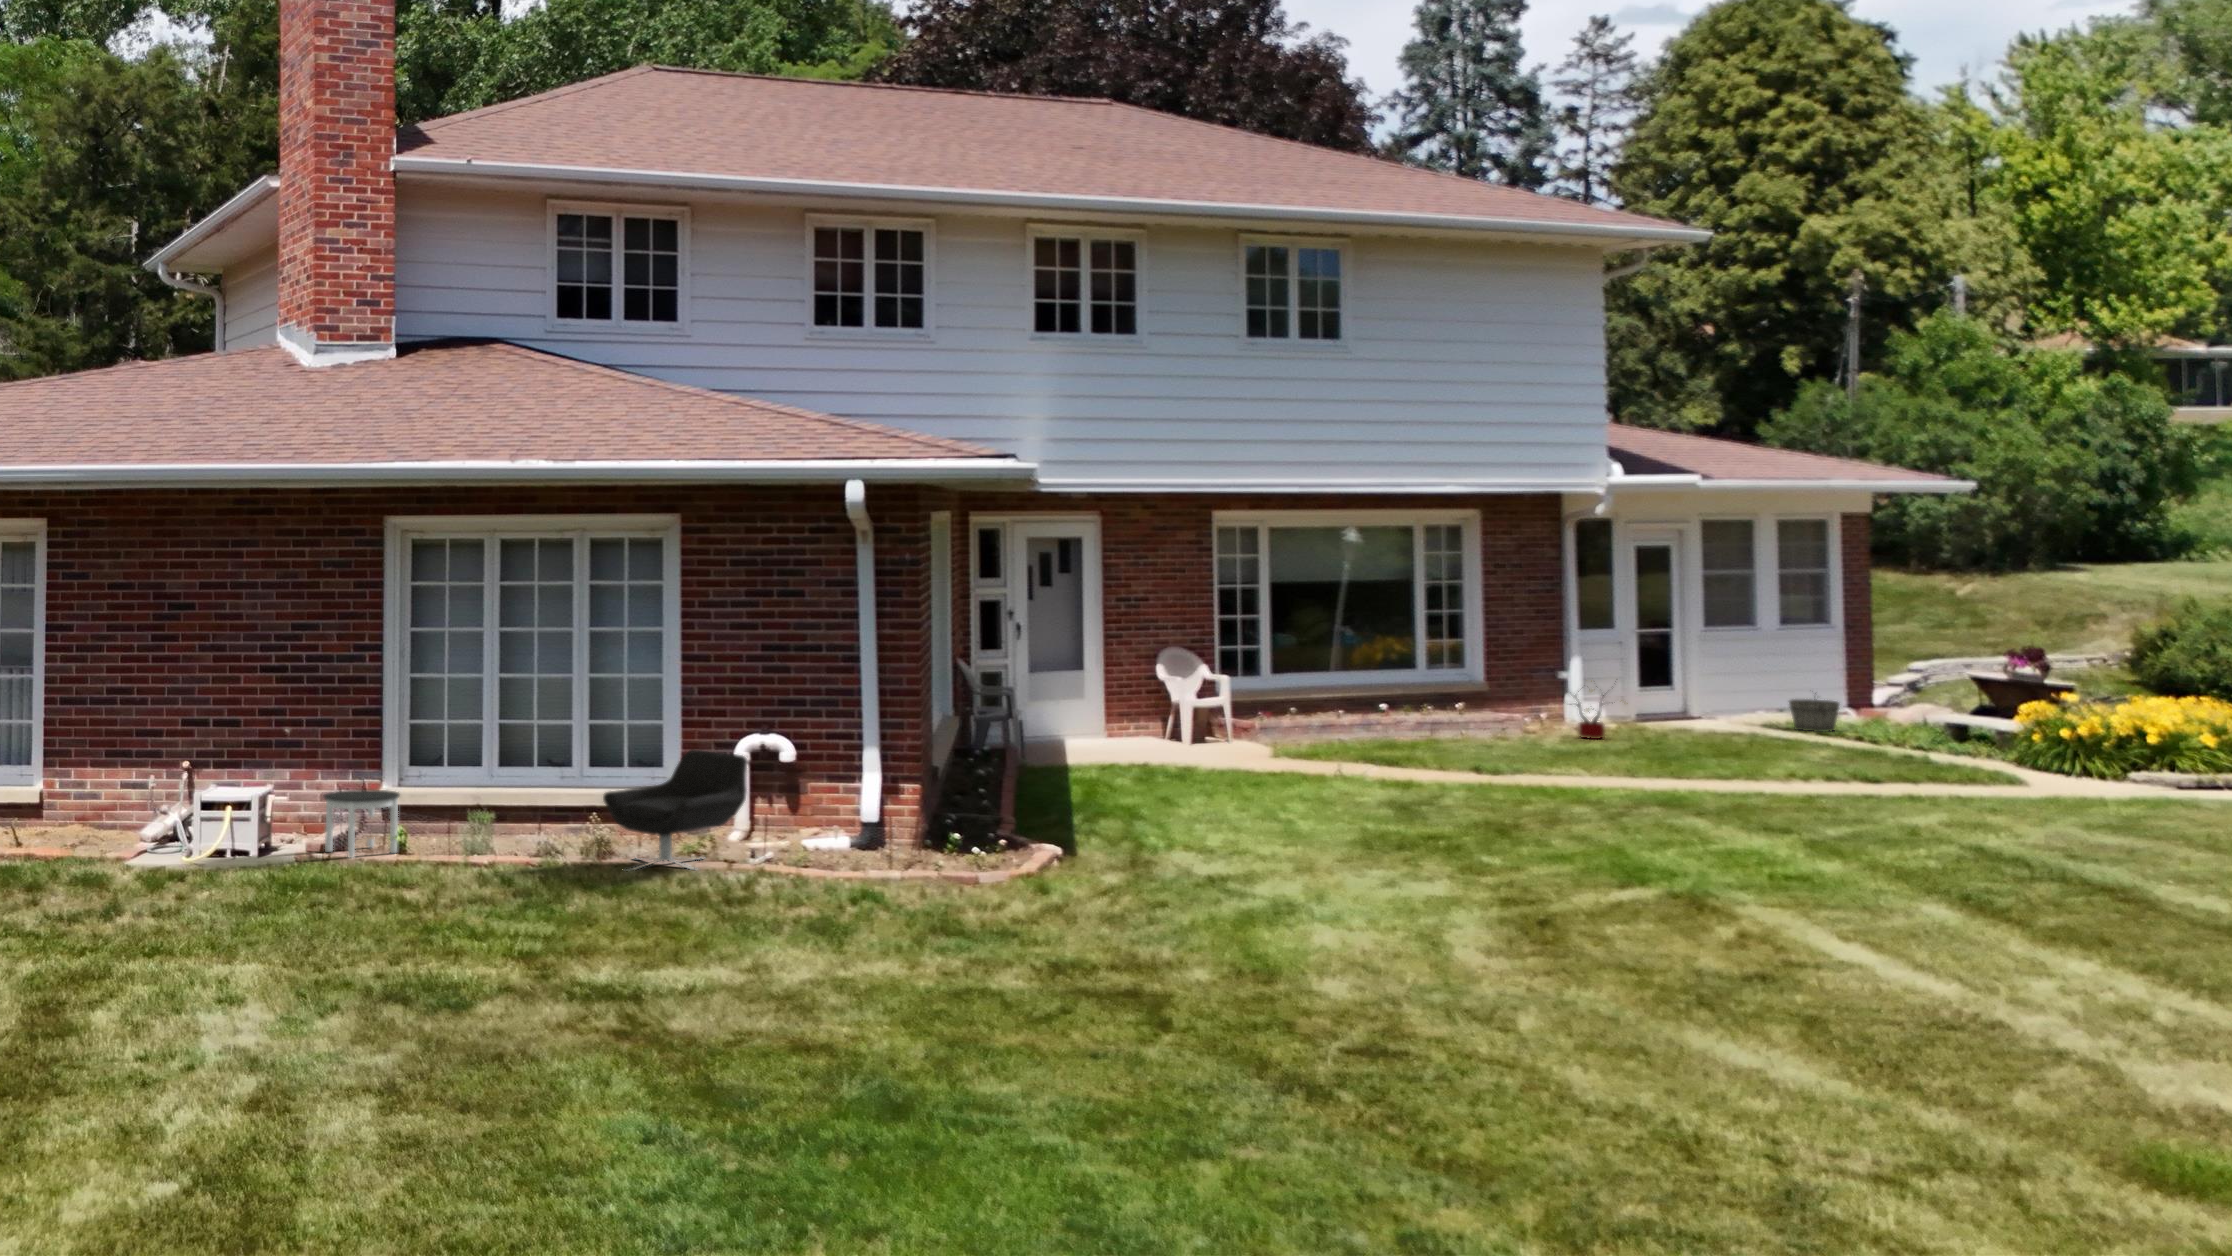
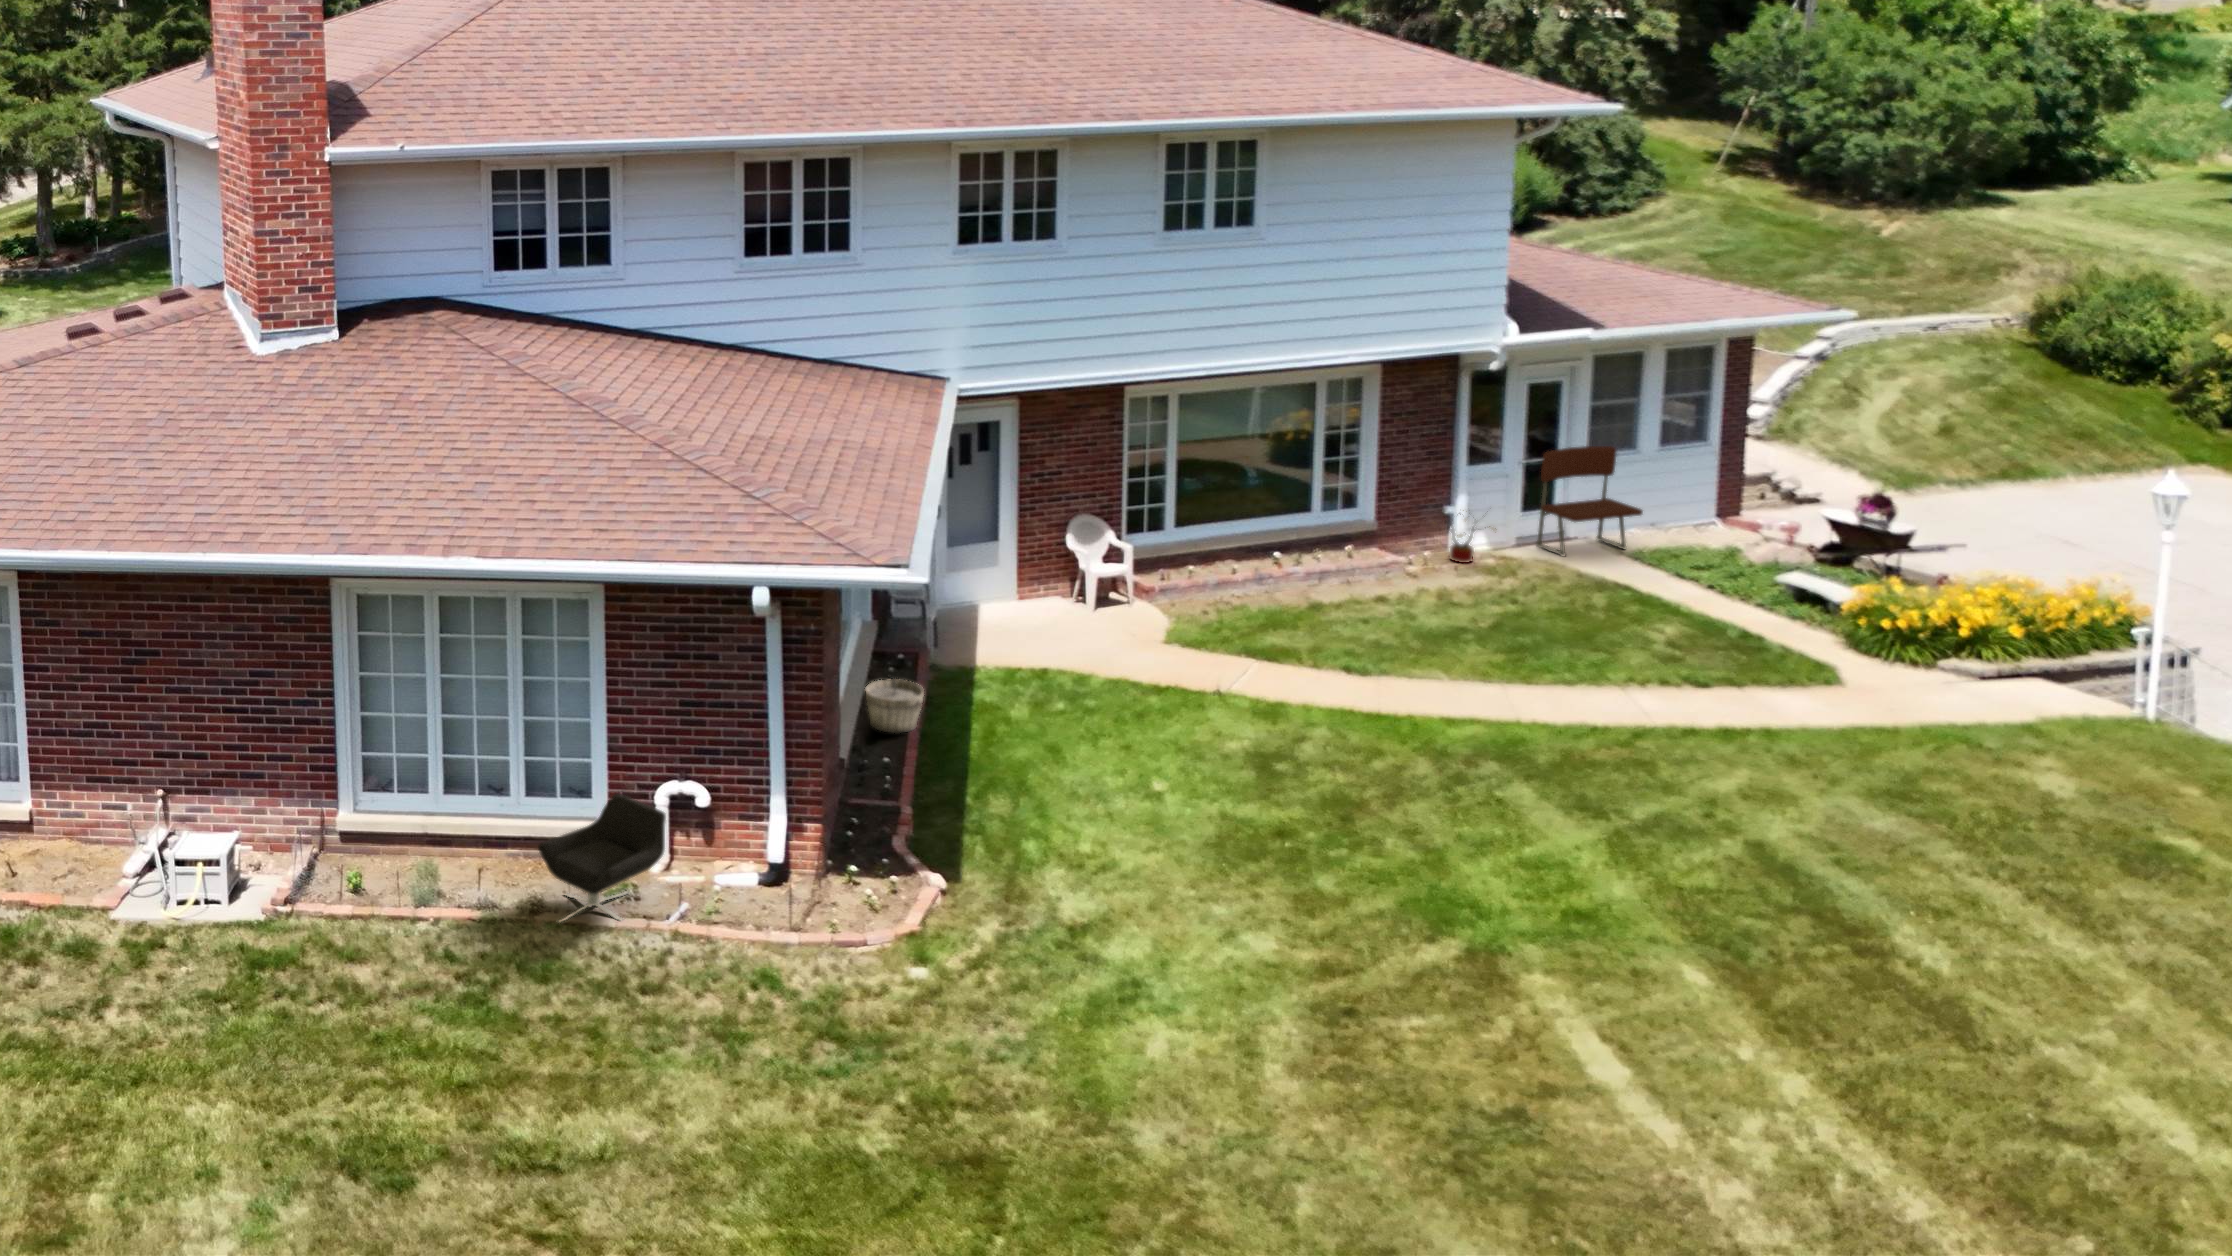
bench: none [1666,626,1782,738] -> present [1536,446,1643,556]
wooden bucket: present [1789,693,1839,732] -> present [866,679,924,733]
round table: present [324,790,400,858] -> none [289,820,357,895]

